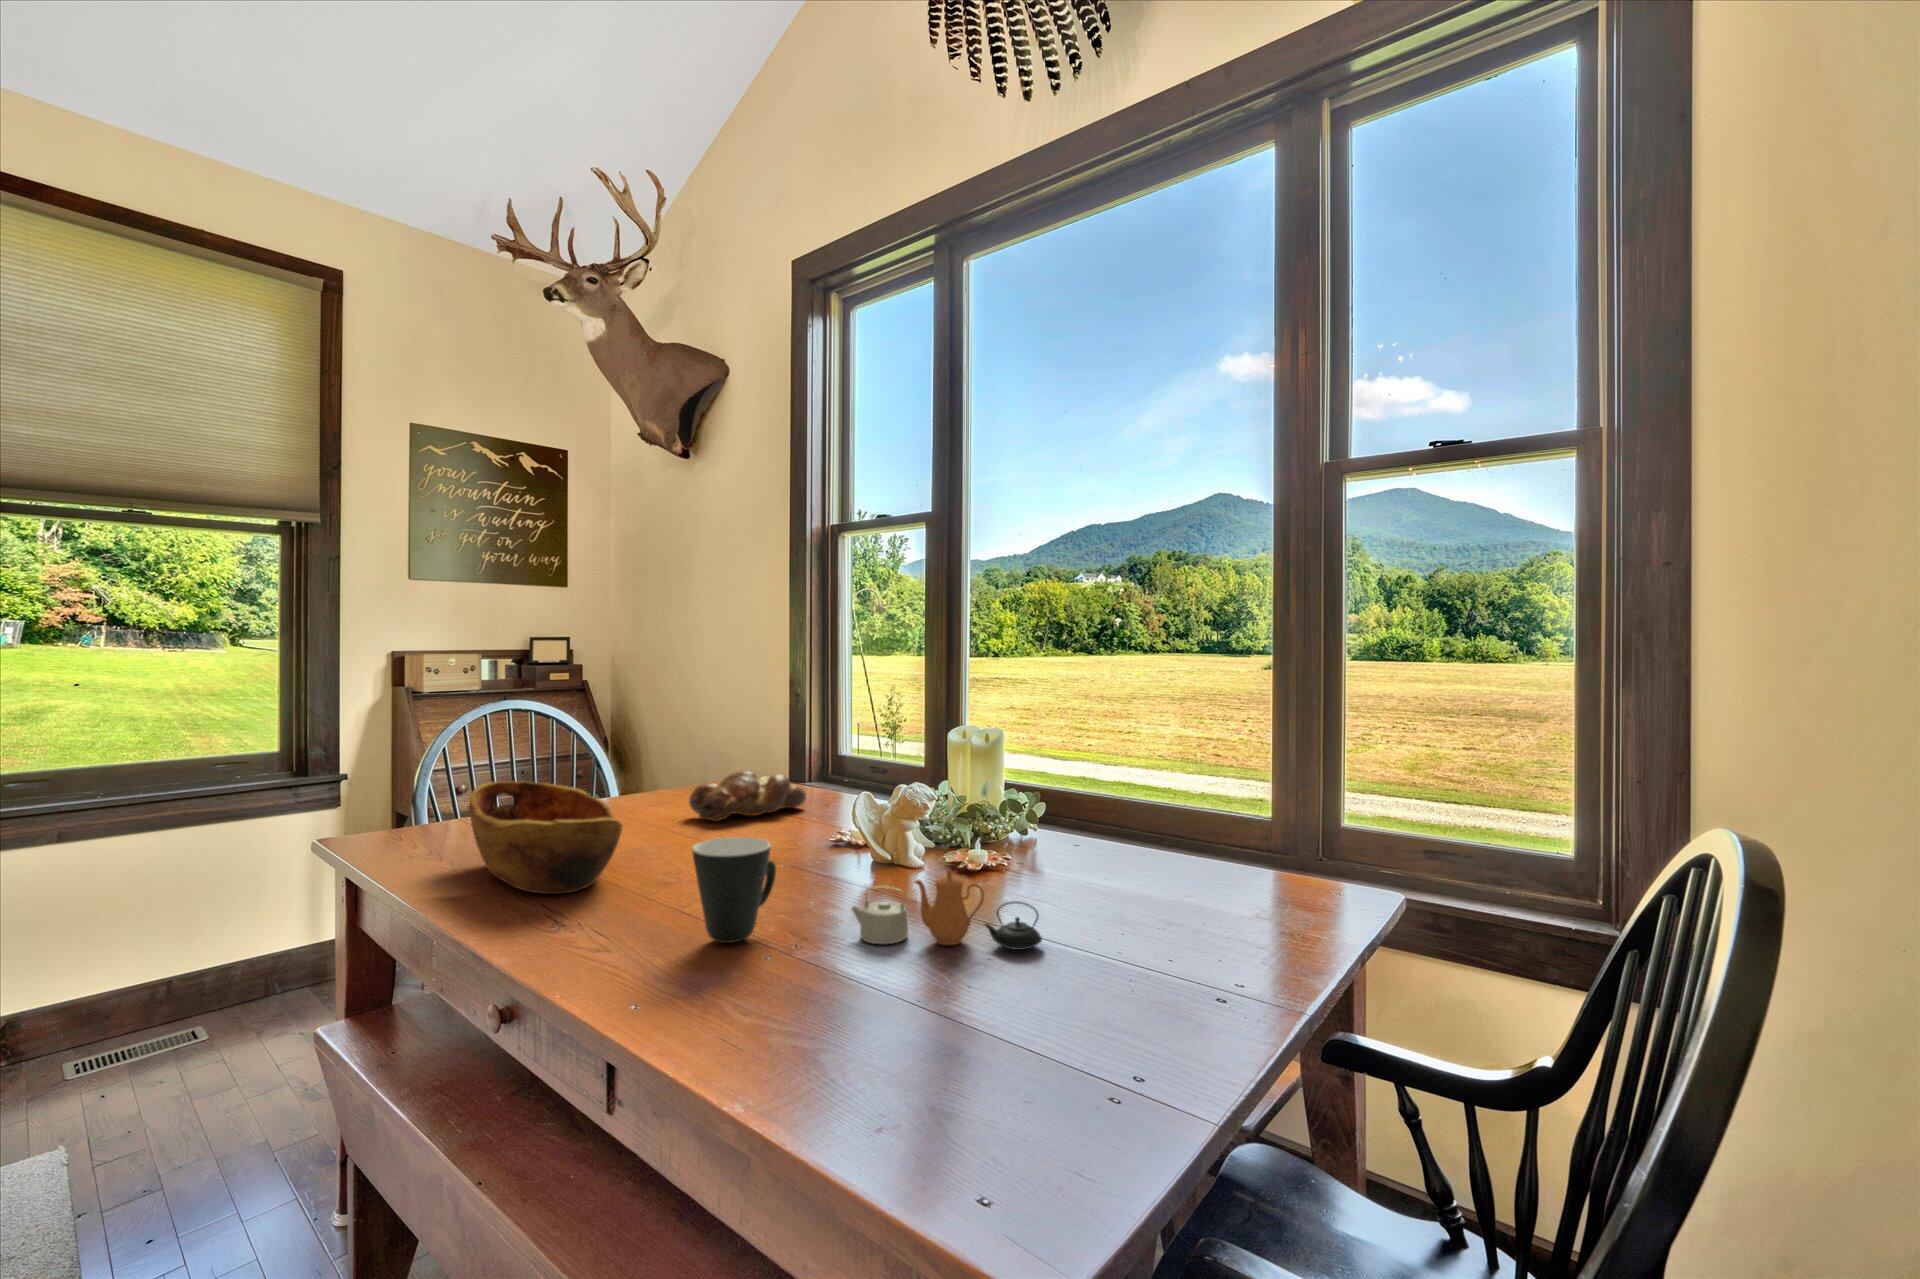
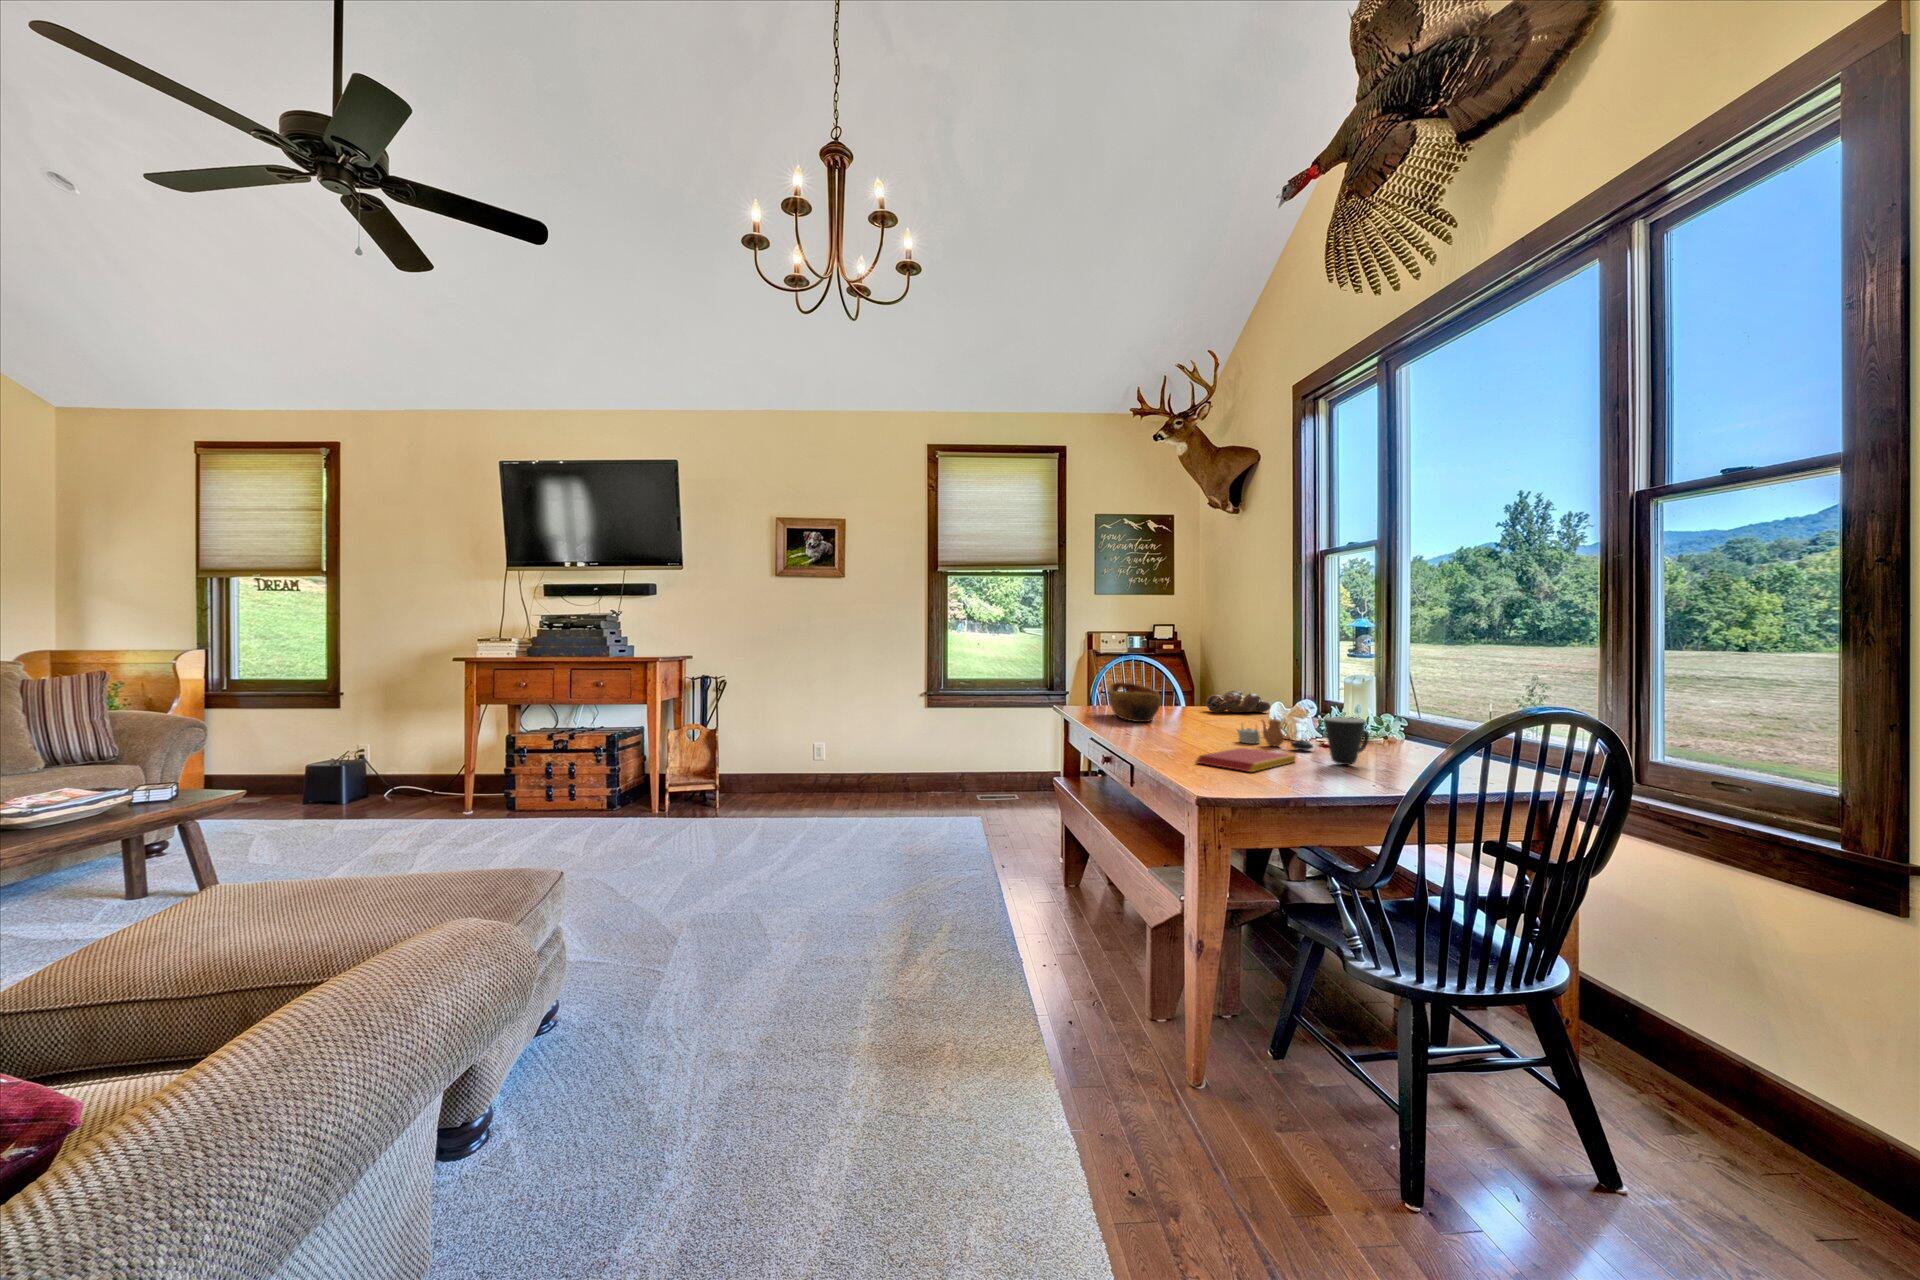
mug: present [693,837,776,943] -> present [1324,717,1369,765]
book: none [883,995,1094,1159] -> present [1195,748,1295,772]

